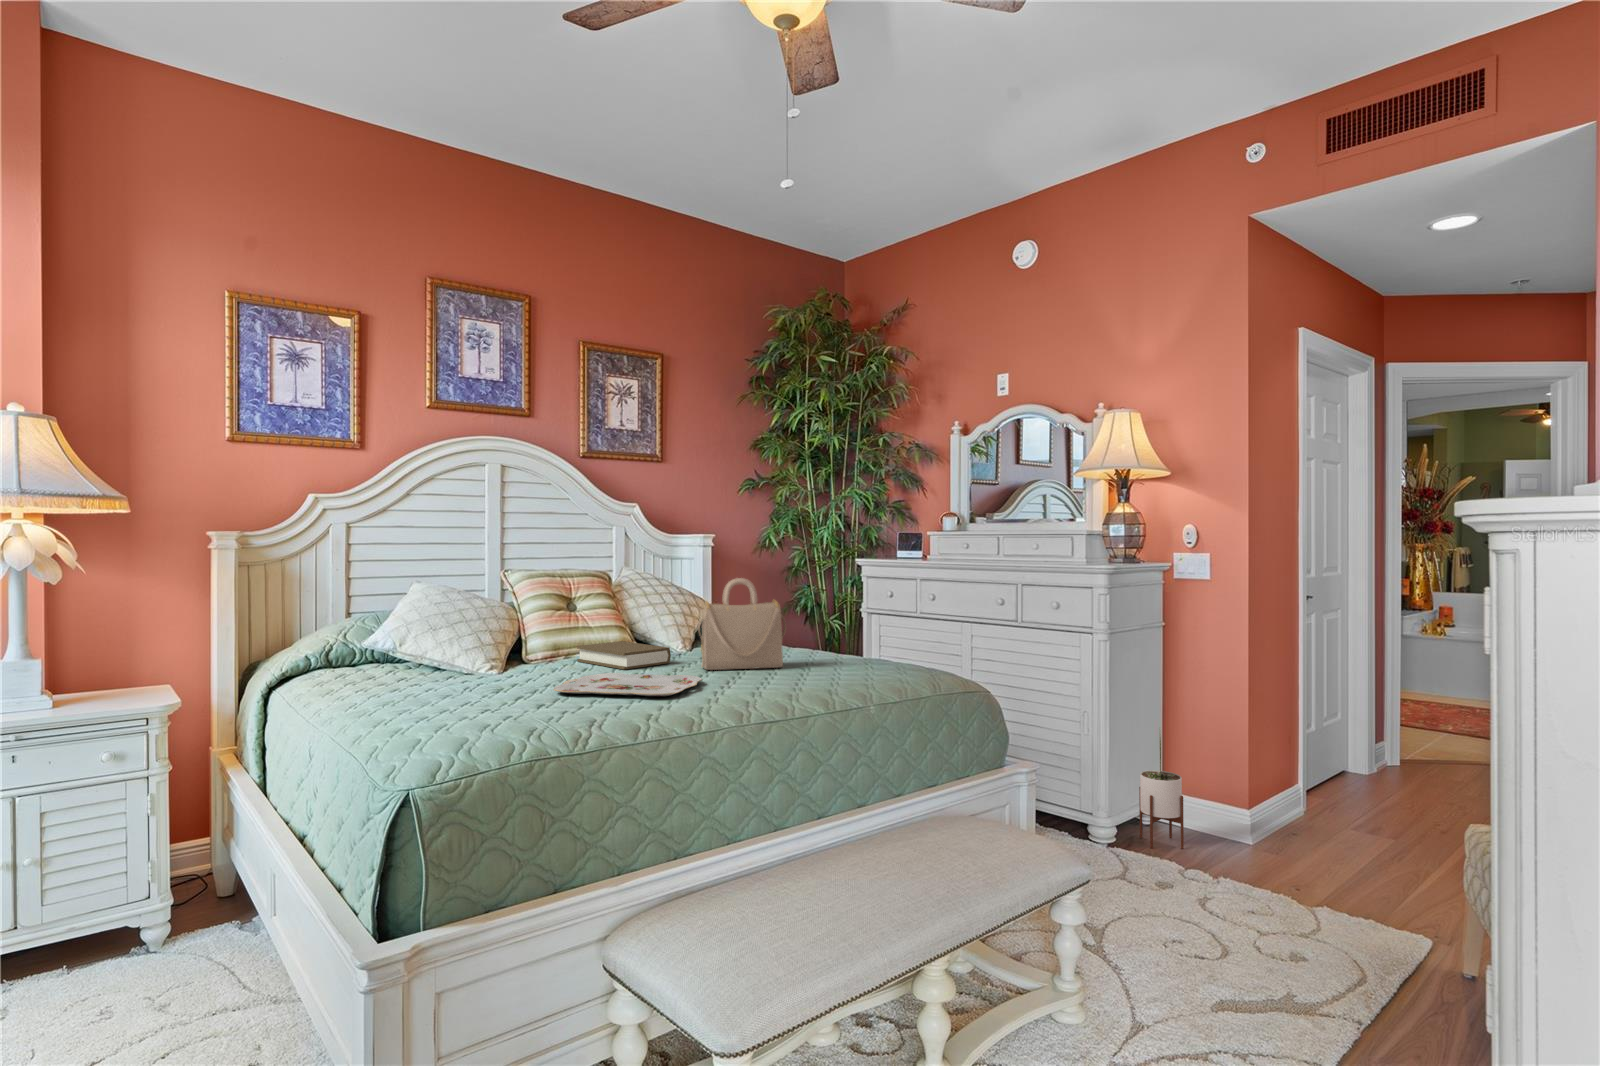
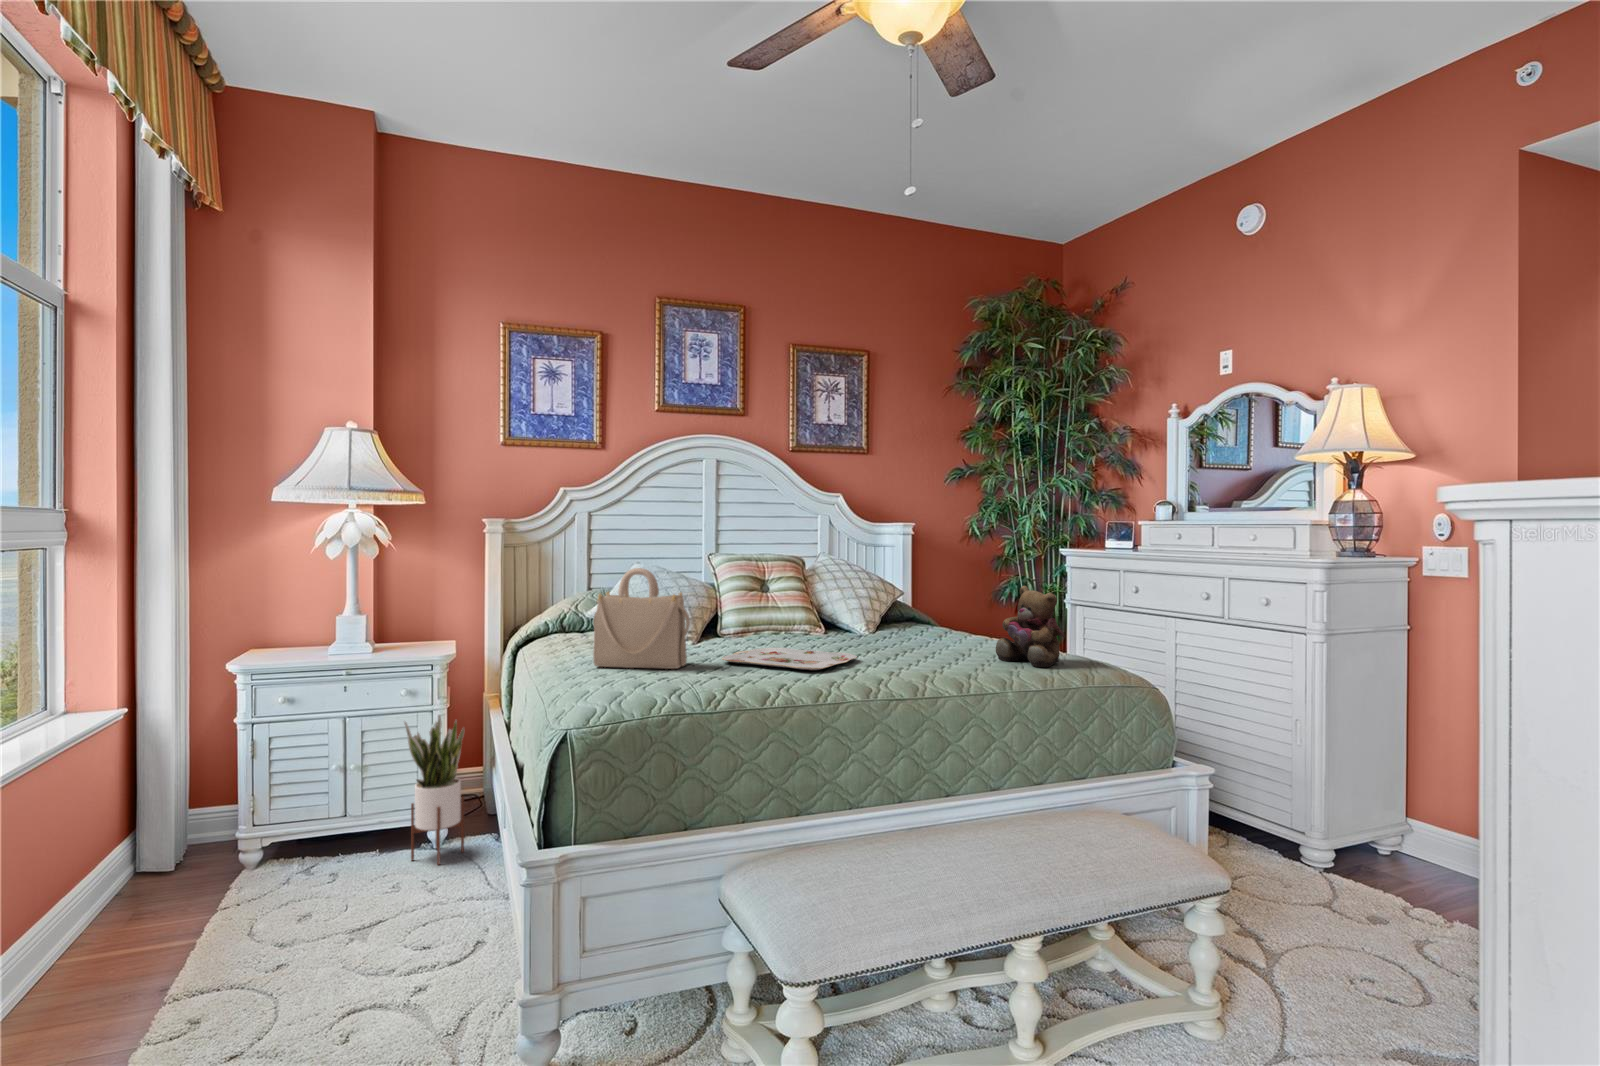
handbag: present [698,578,786,670] -> present [593,568,690,669]
teddy bear: none [837,598,904,678] -> present [996,586,1065,667]
book: present [577,641,671,670] -> none [763,620,844,645]
potted plant: present [1139,730,1184,849] -> present [404,715,464,865]

